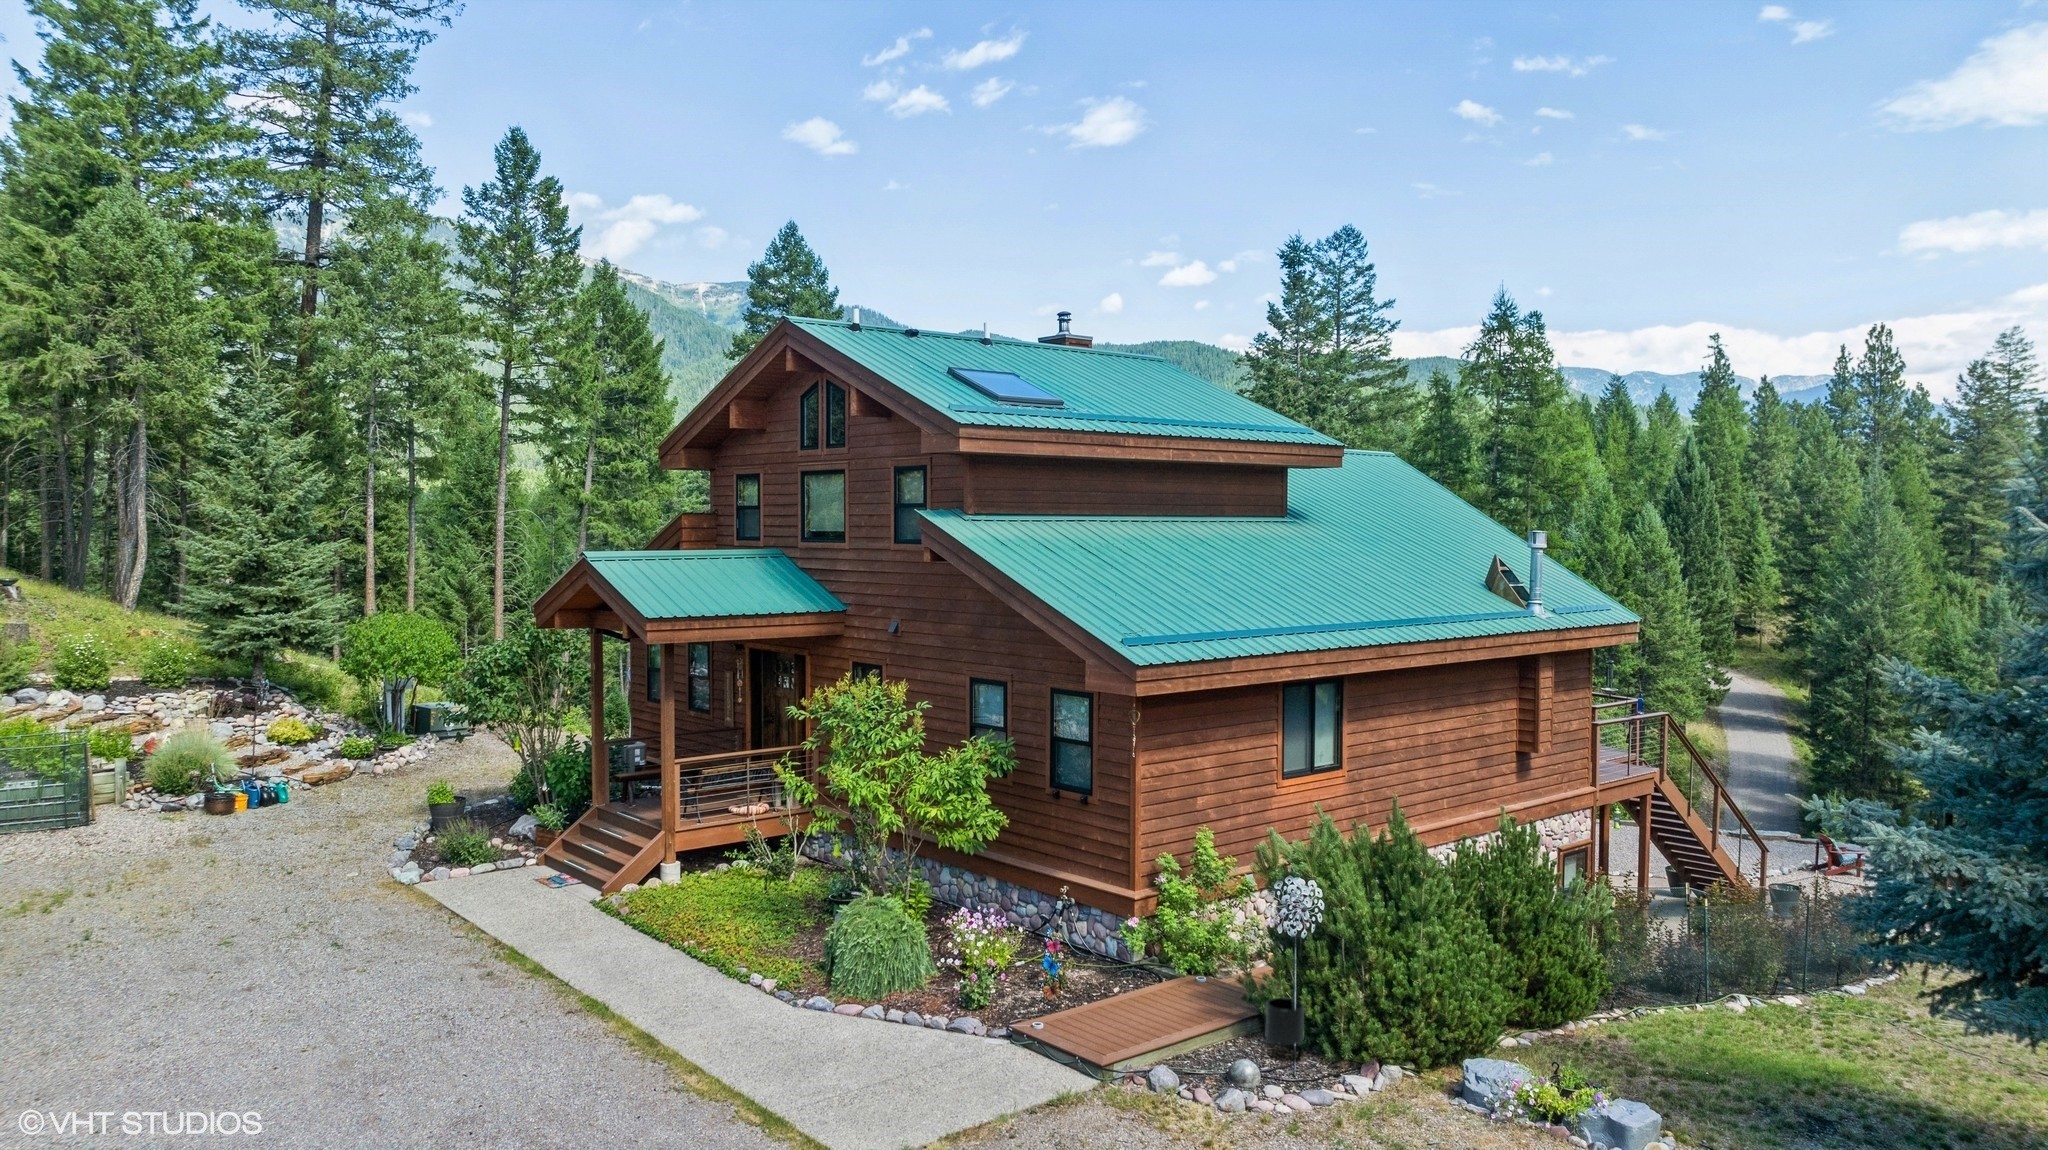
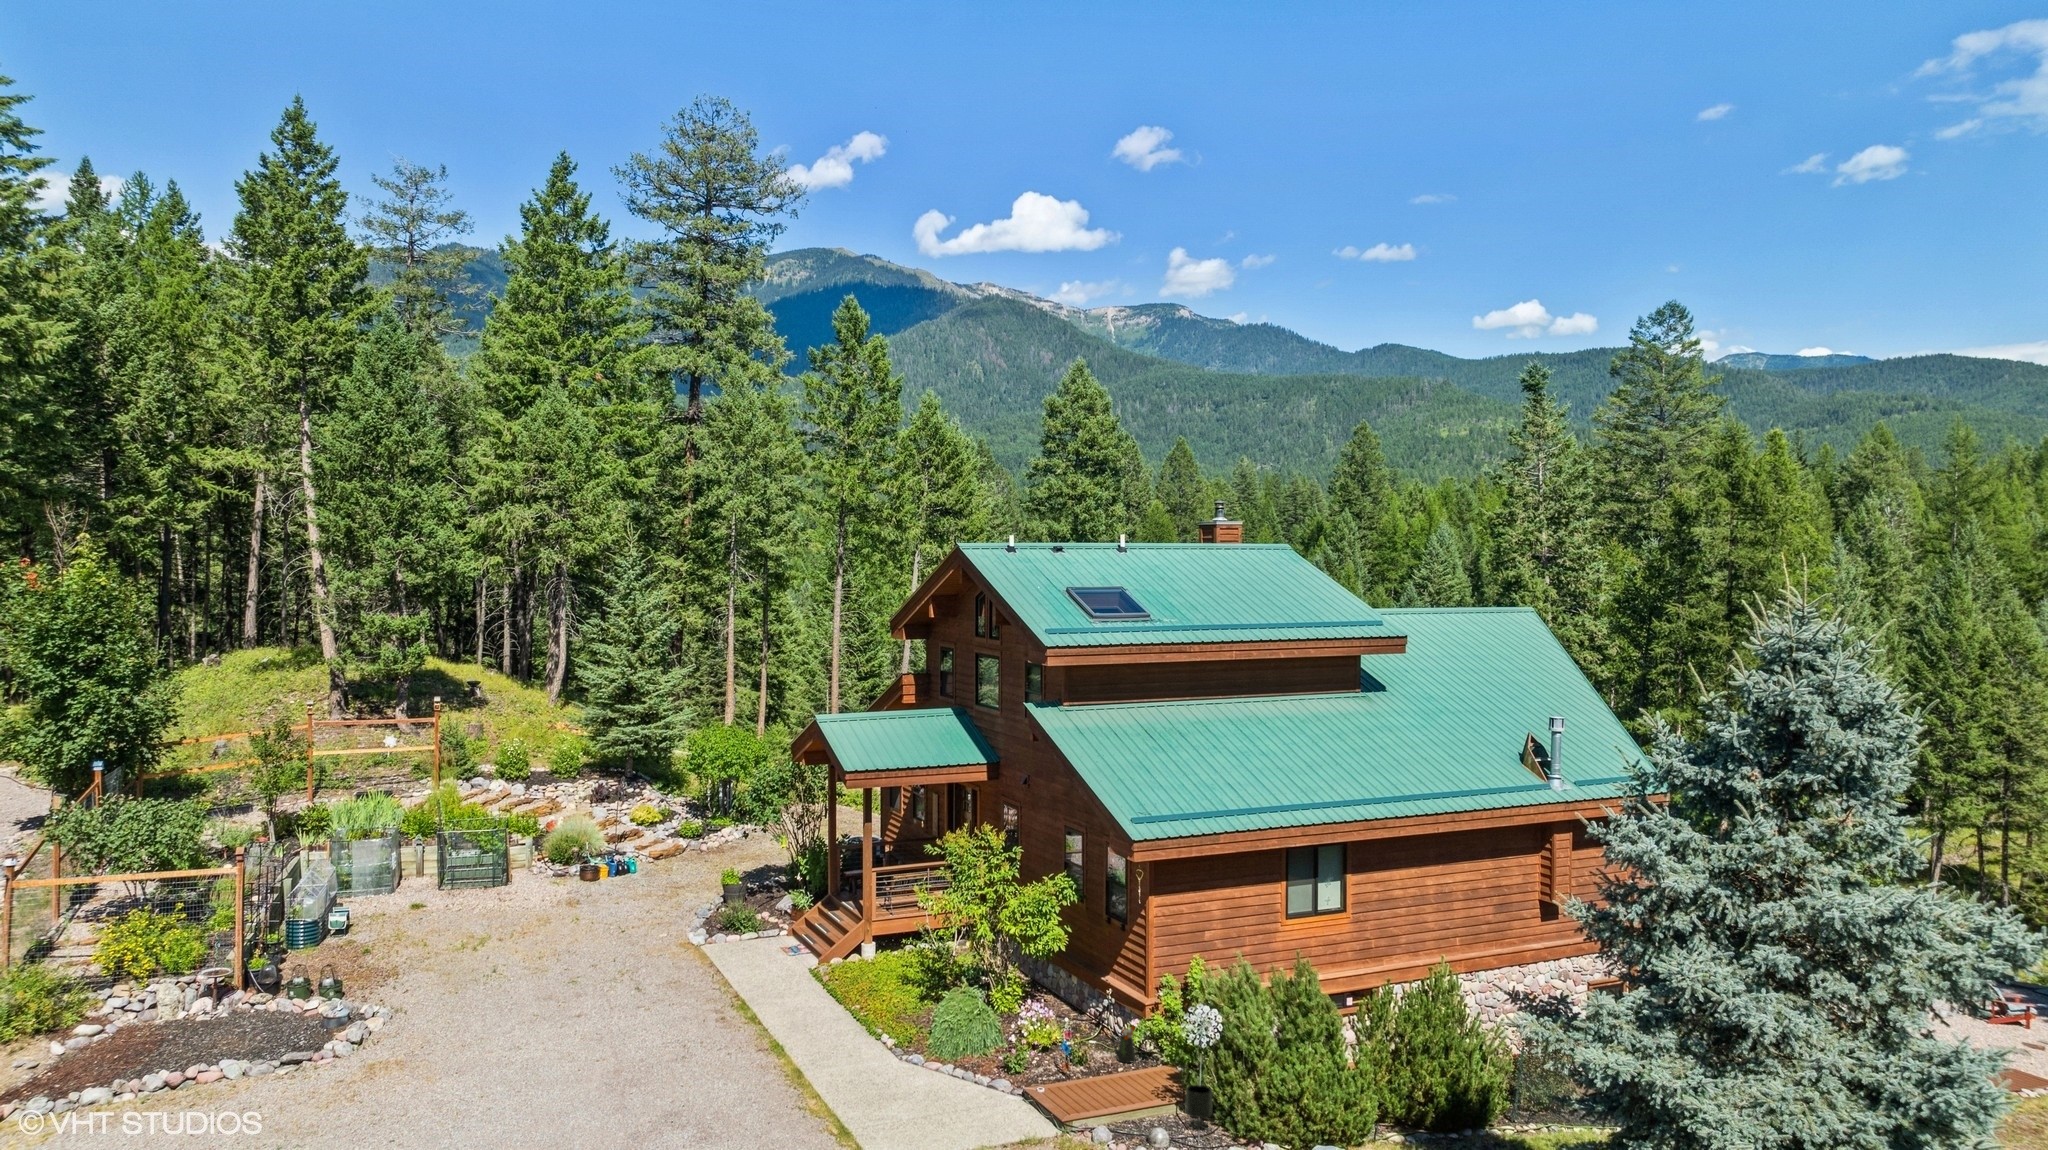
watering can: none [1087,929,1126,981] -> present [1112,1027,1136,1063]

